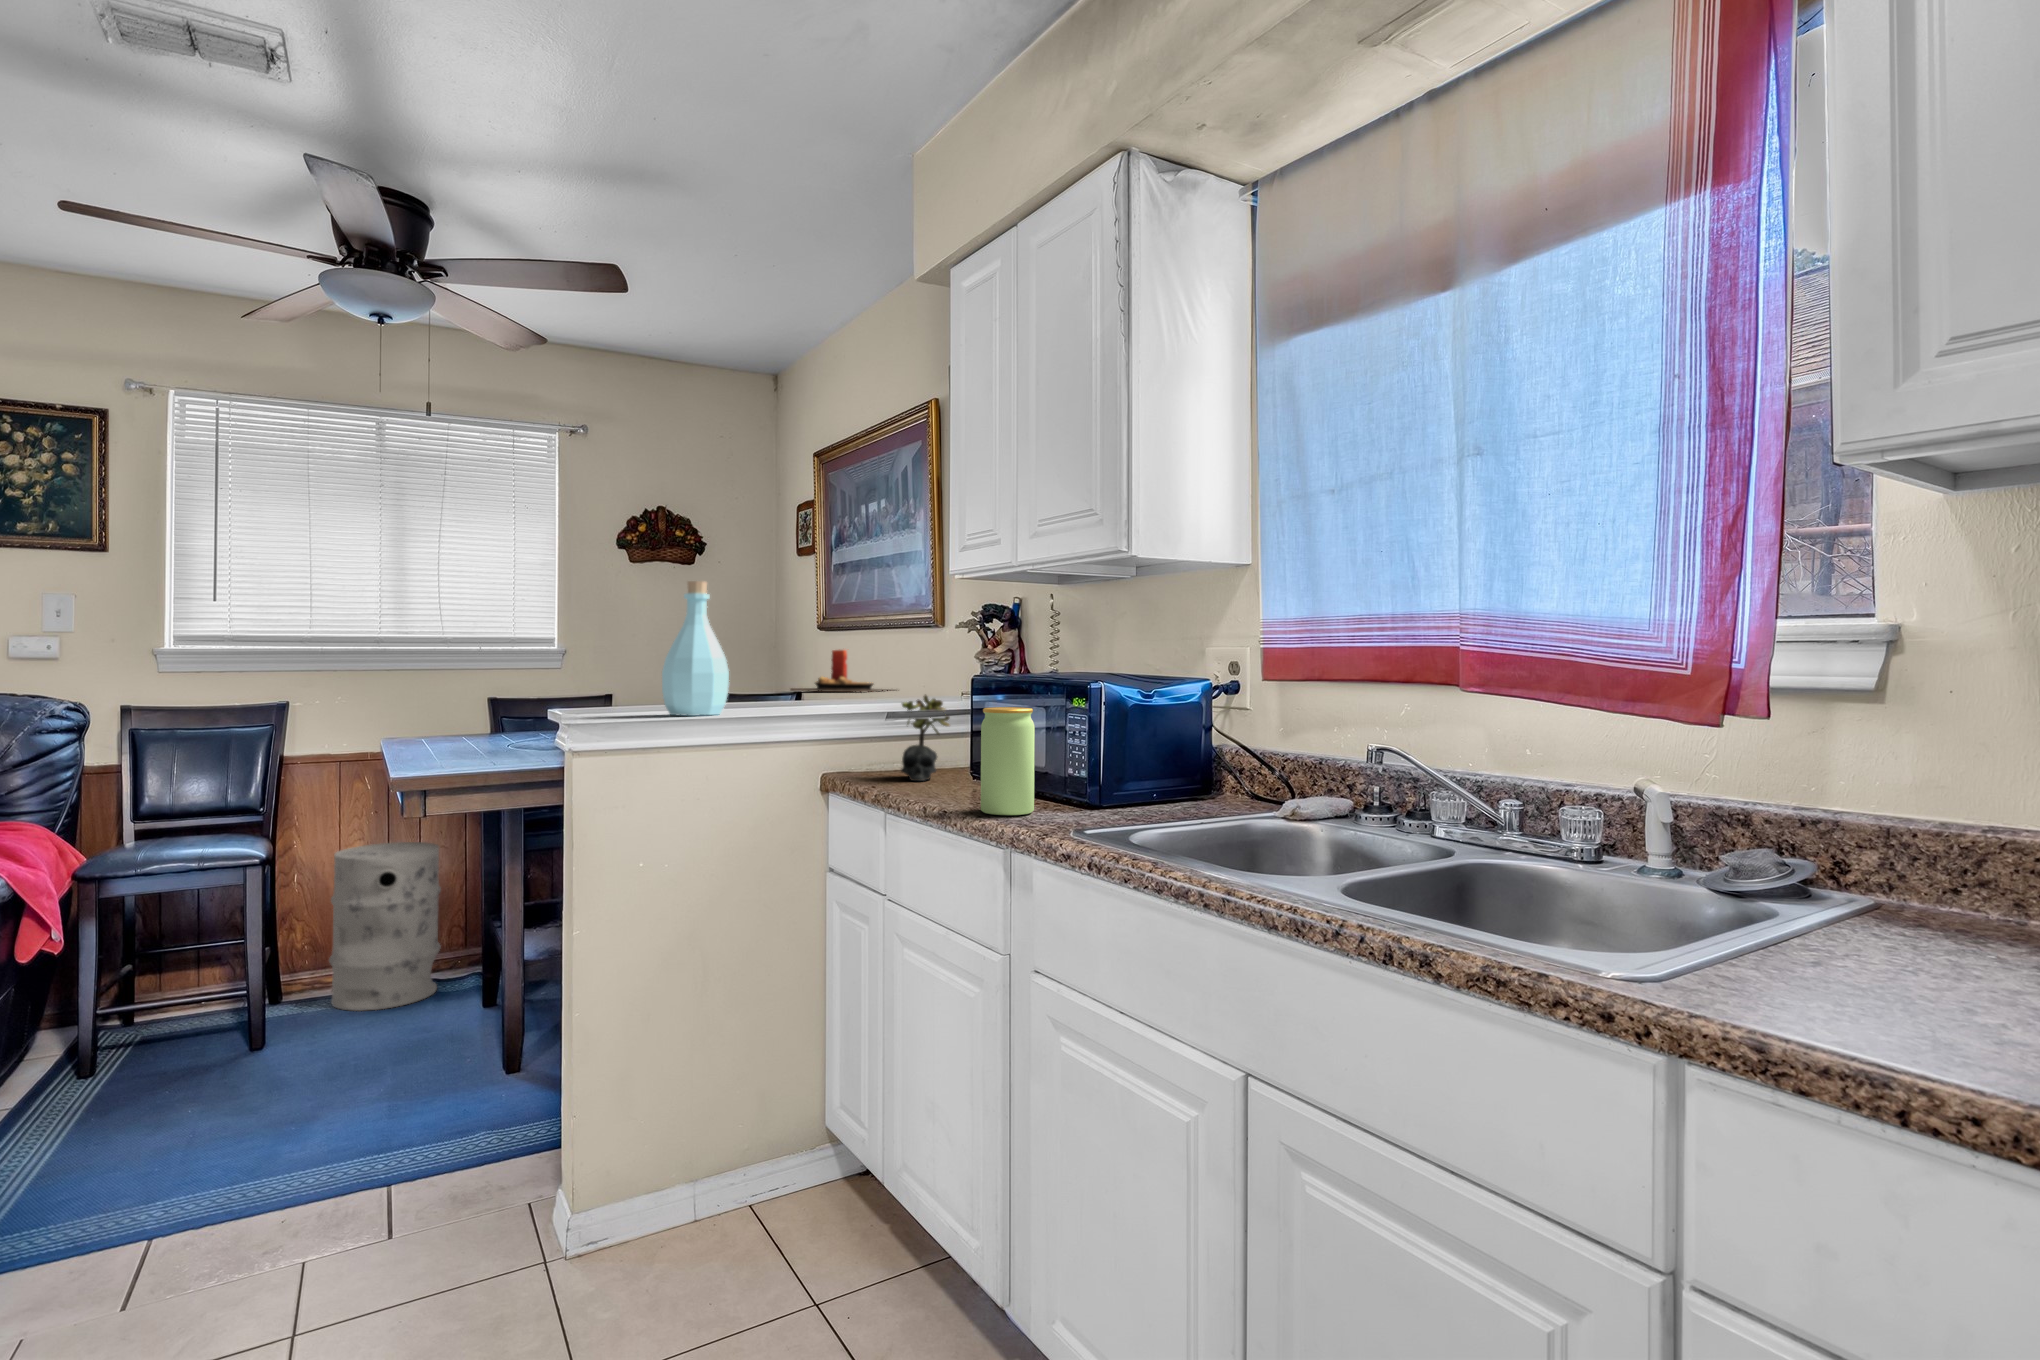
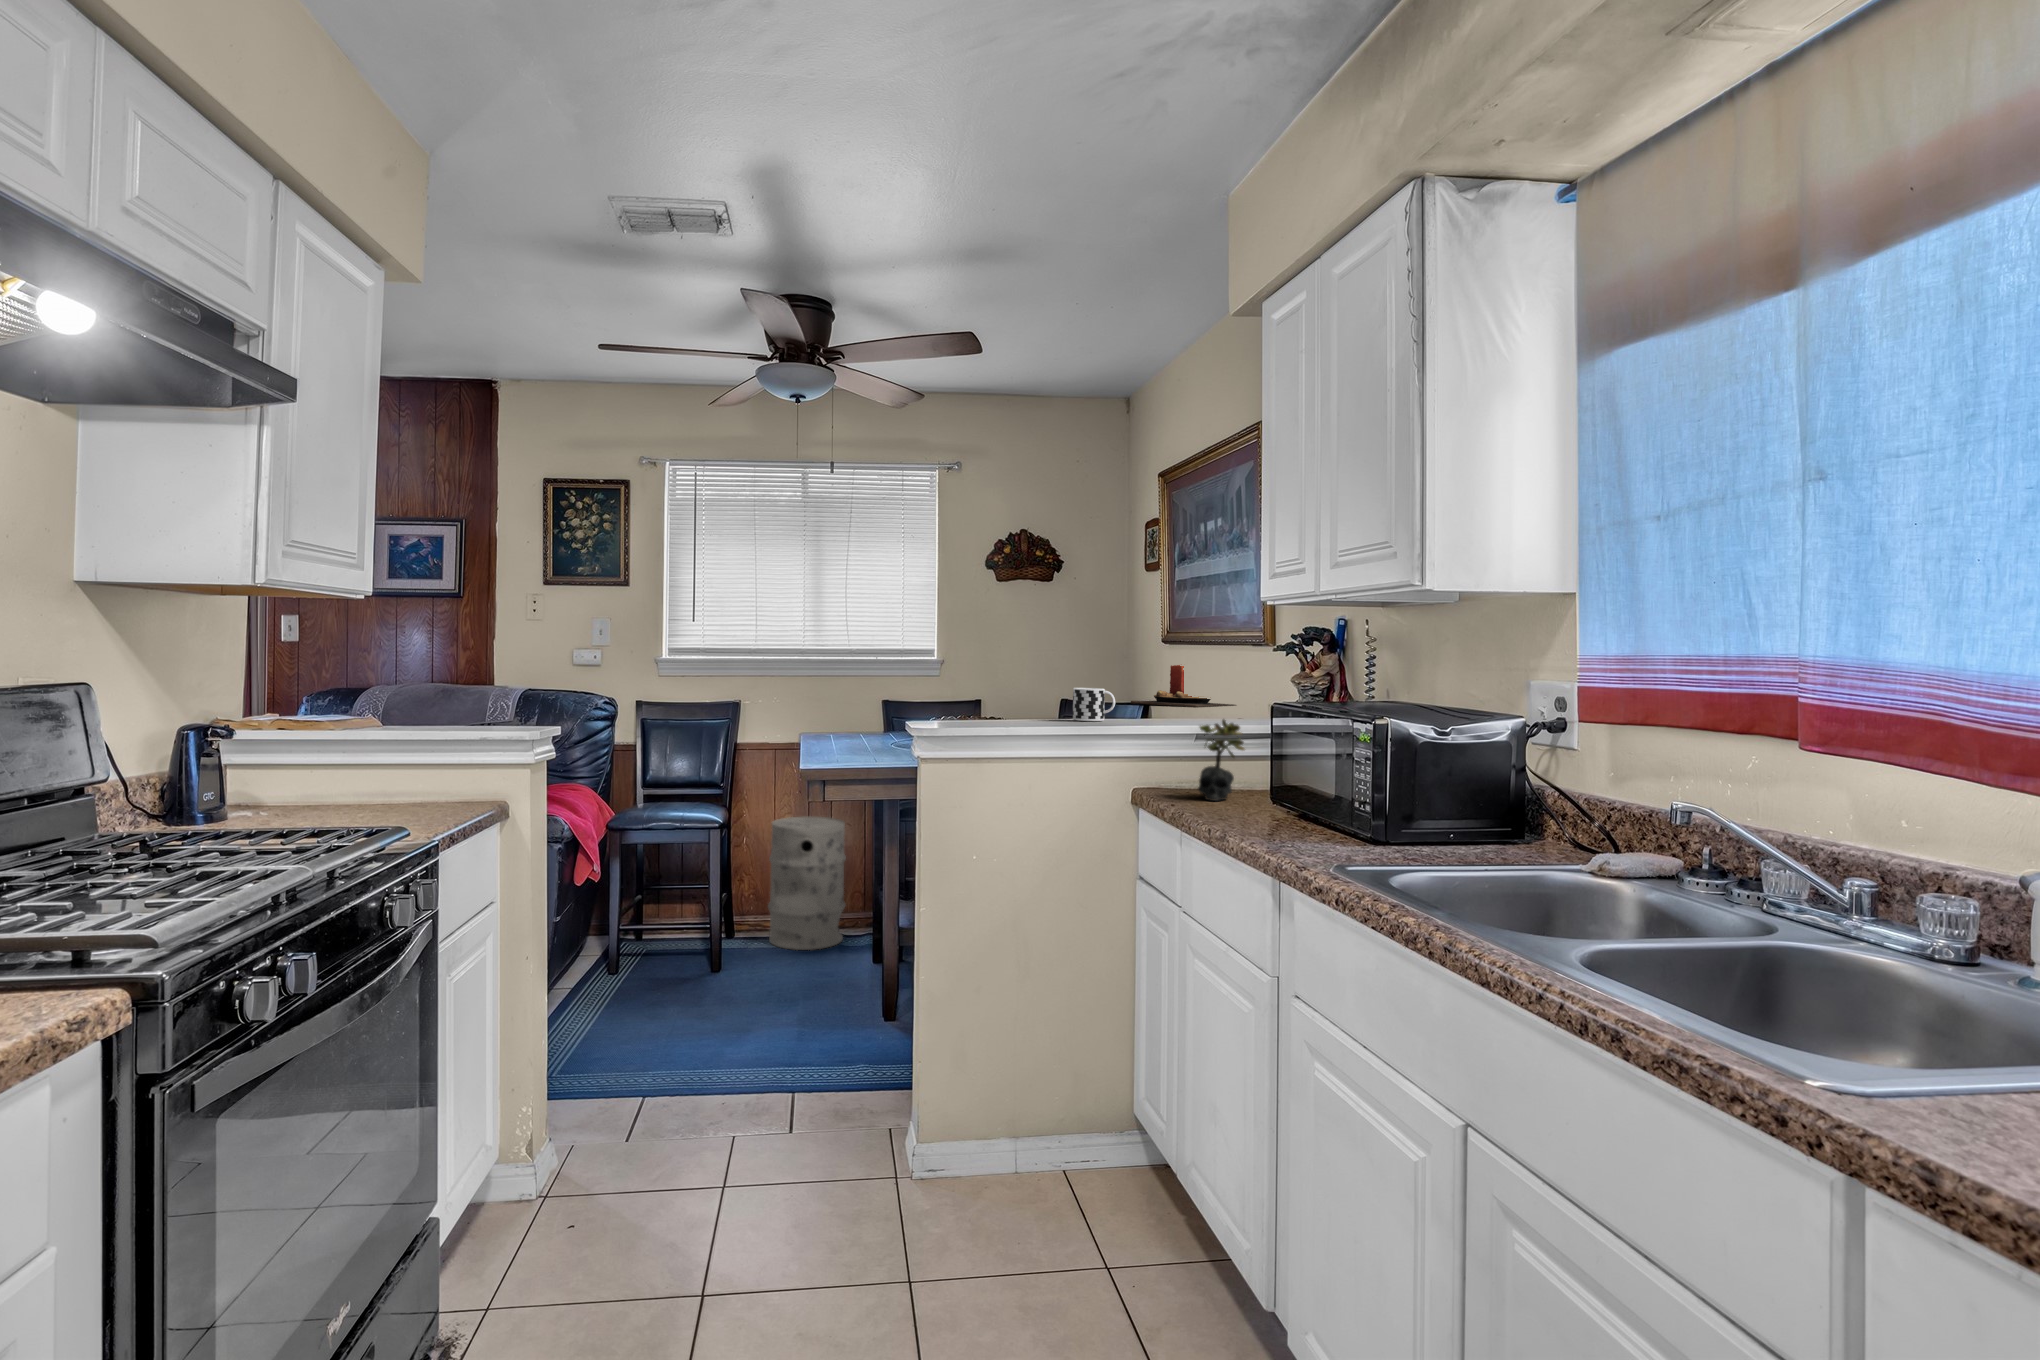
bottle: present [662,581,729,716] -> none [989,614,1045,731]
cup: none [748,669,796,705] -> present [1073,688,1115,721]
jar: present [981,707,1035,815] -> none [1253,738,1307,842]

